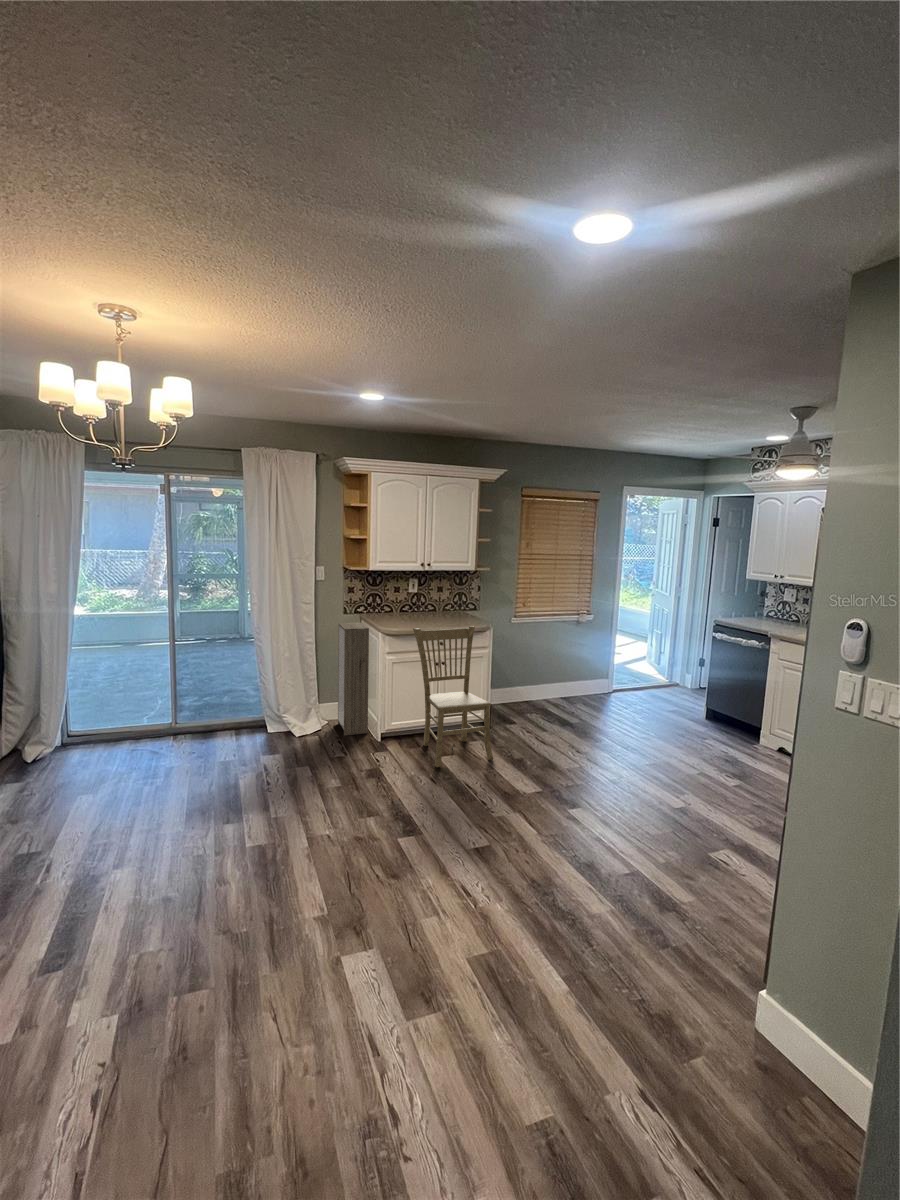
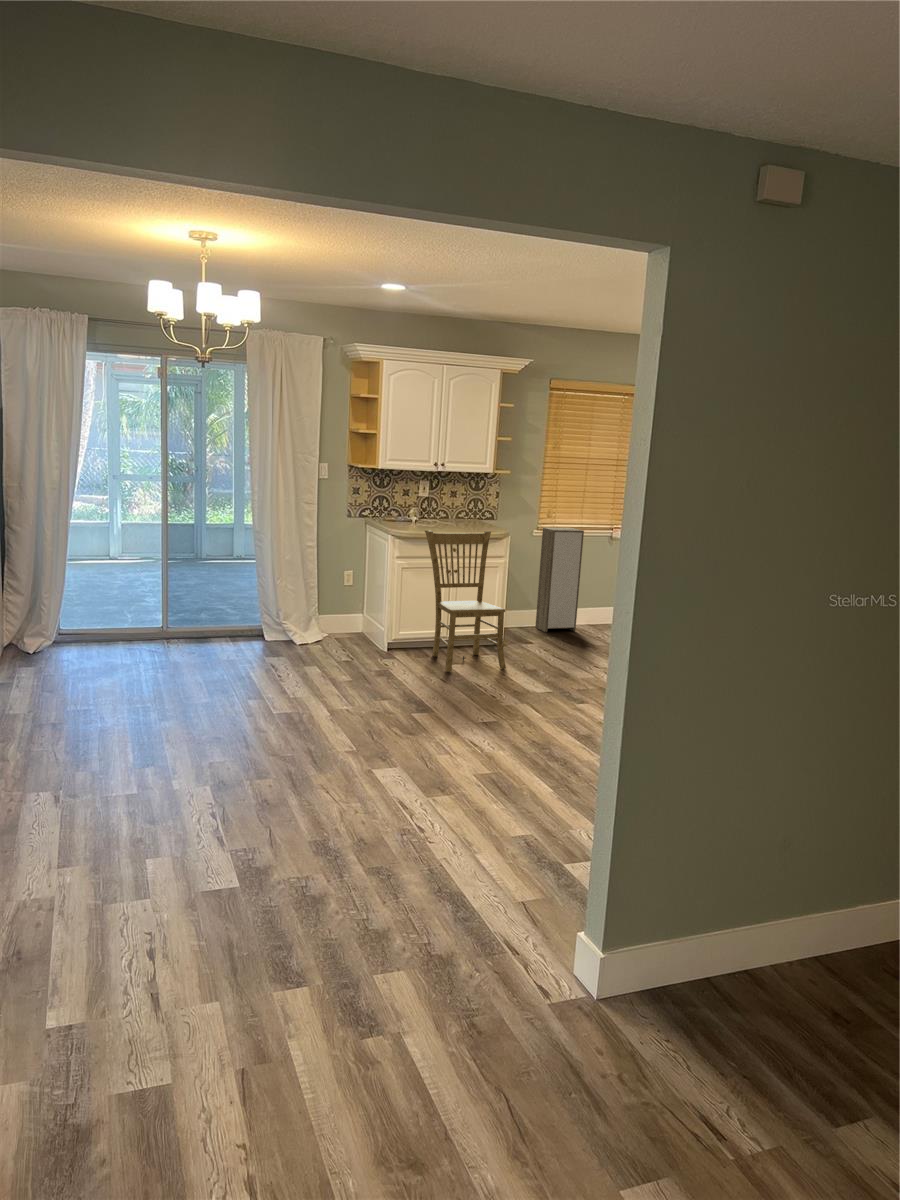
storage cabinet: present [338,623,369,735] -> present [535,528,584,632]

